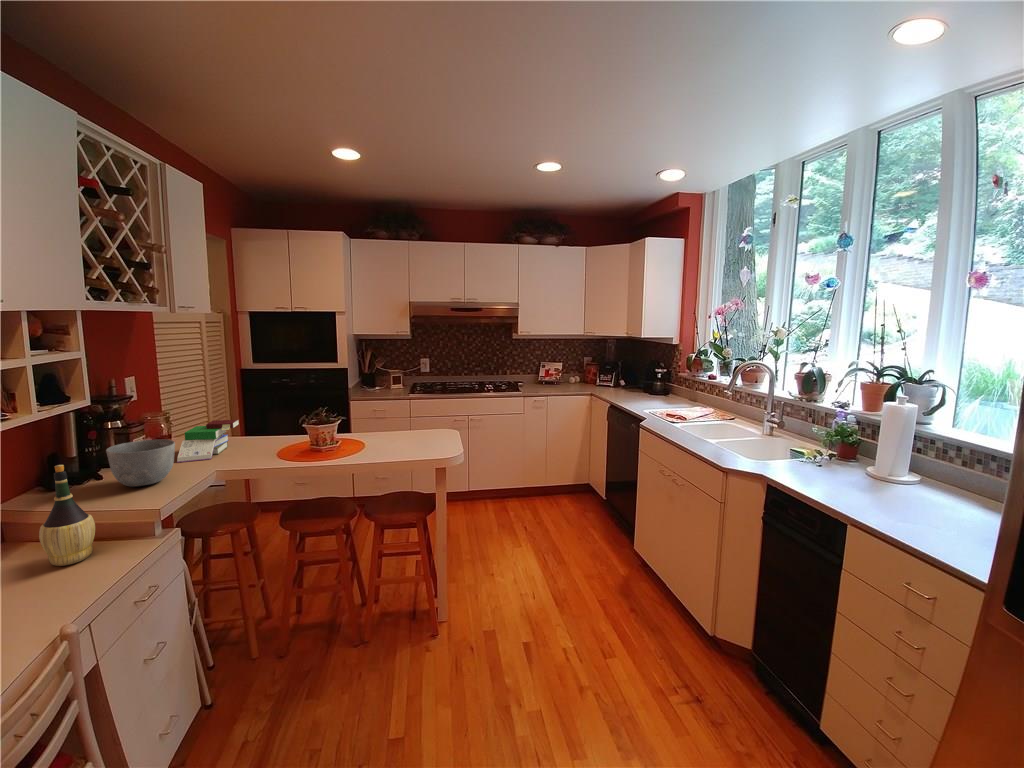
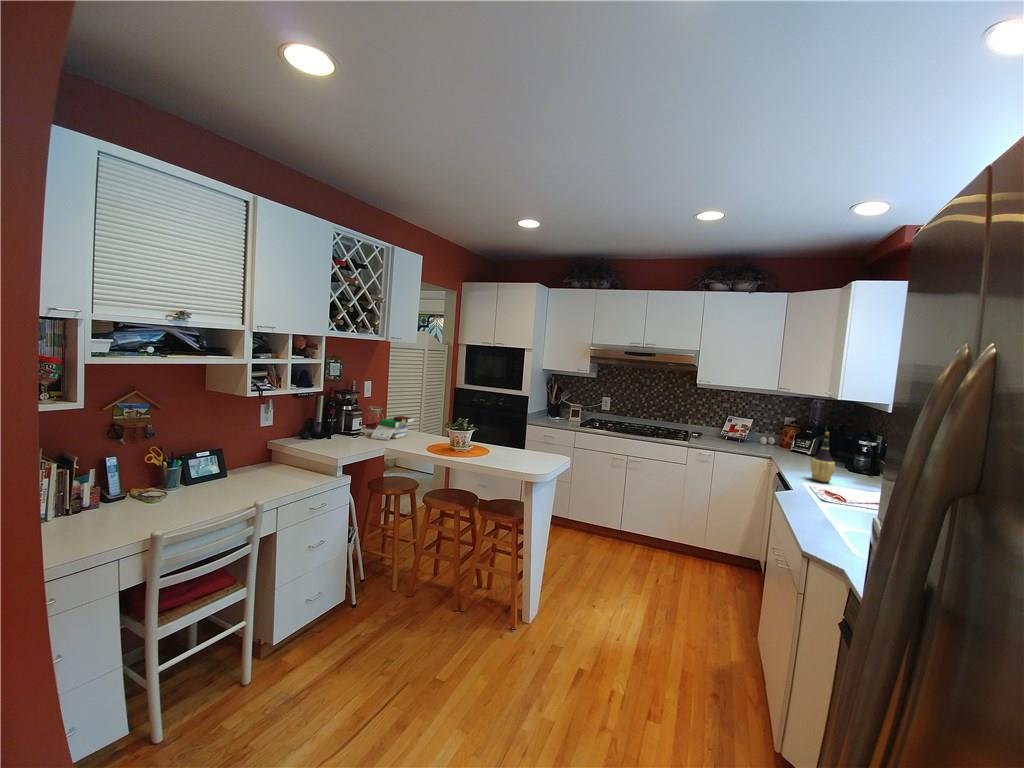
bowl: present [106,439,175,487] -> none [326,418,361,446]
wine bottle: present [39,465,95,566] -> present [810,432,835,482]

